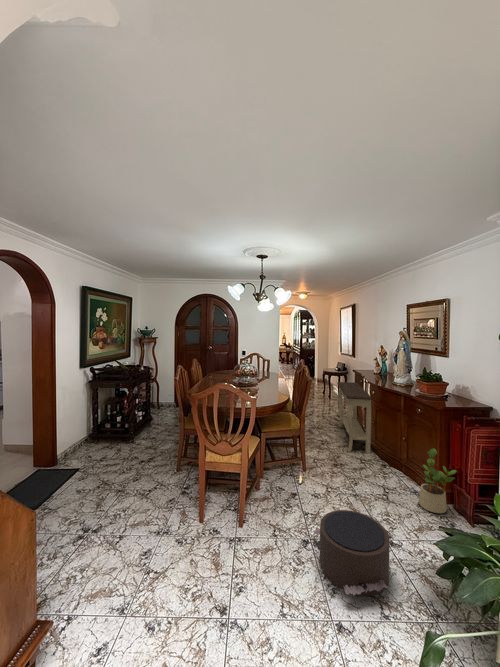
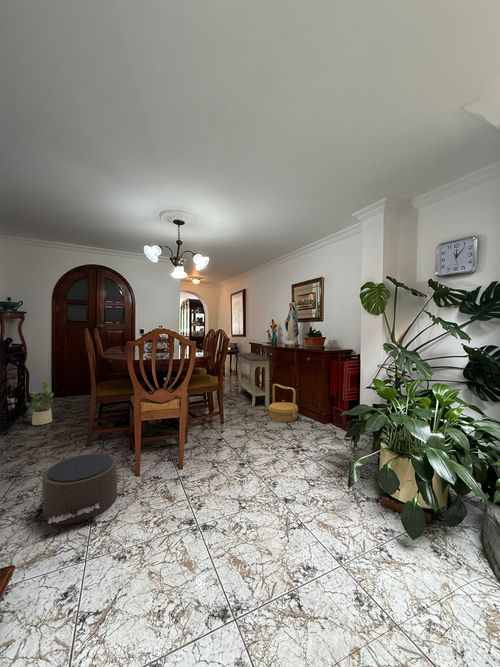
woven basket: none [364,433,403,485] -> present [269,384,298,421]
potted plant: present [419,448,456,513] -> present [26,381,54,425]
pouf: present [314,510,390,596] -> present [42,453,117,524]

